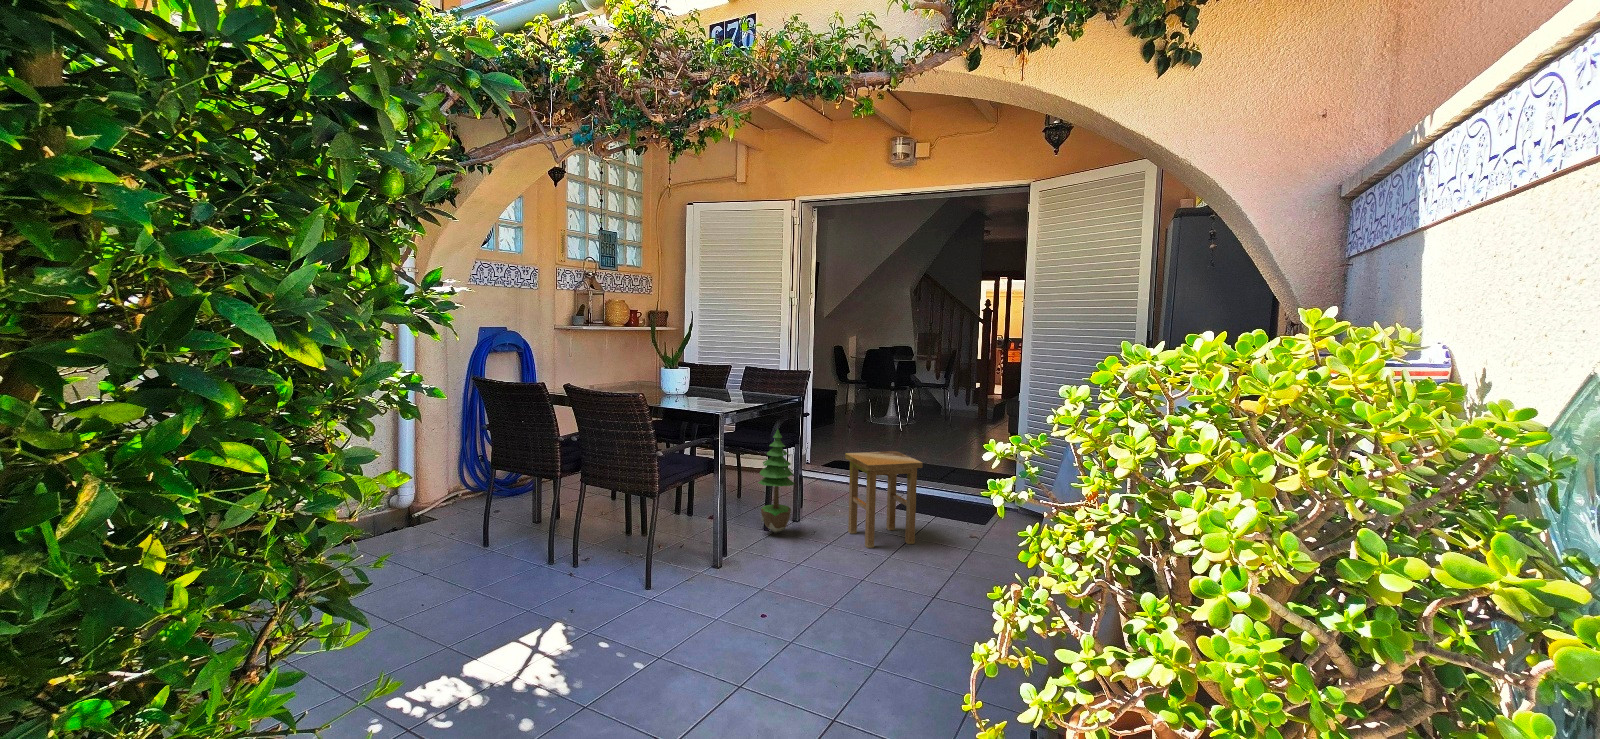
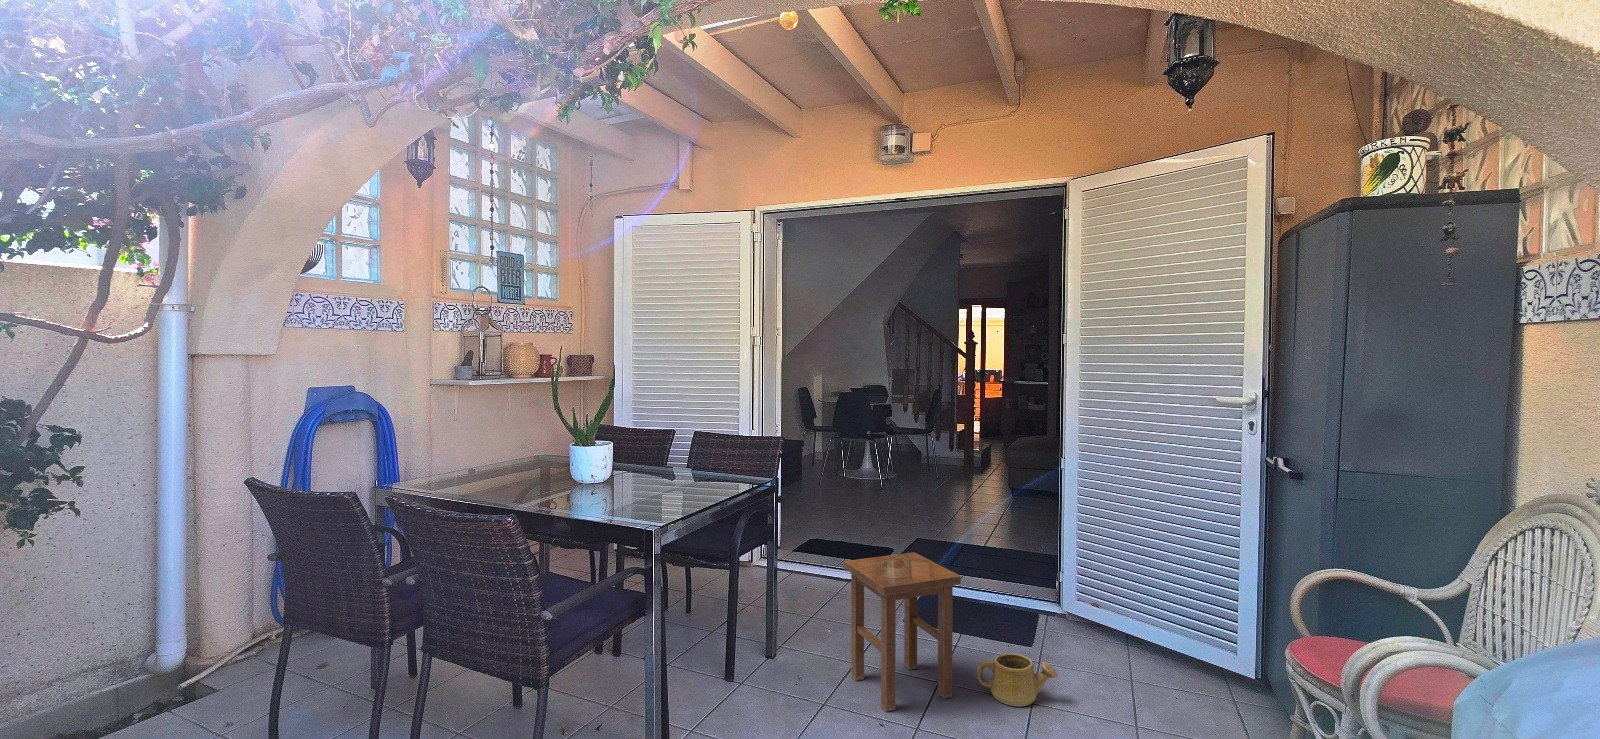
potted tree: present [758,429,795,533] -> none [716,530,774,688]
watering can: none [933,518,987,550] -> present [977,653,1058,706]

